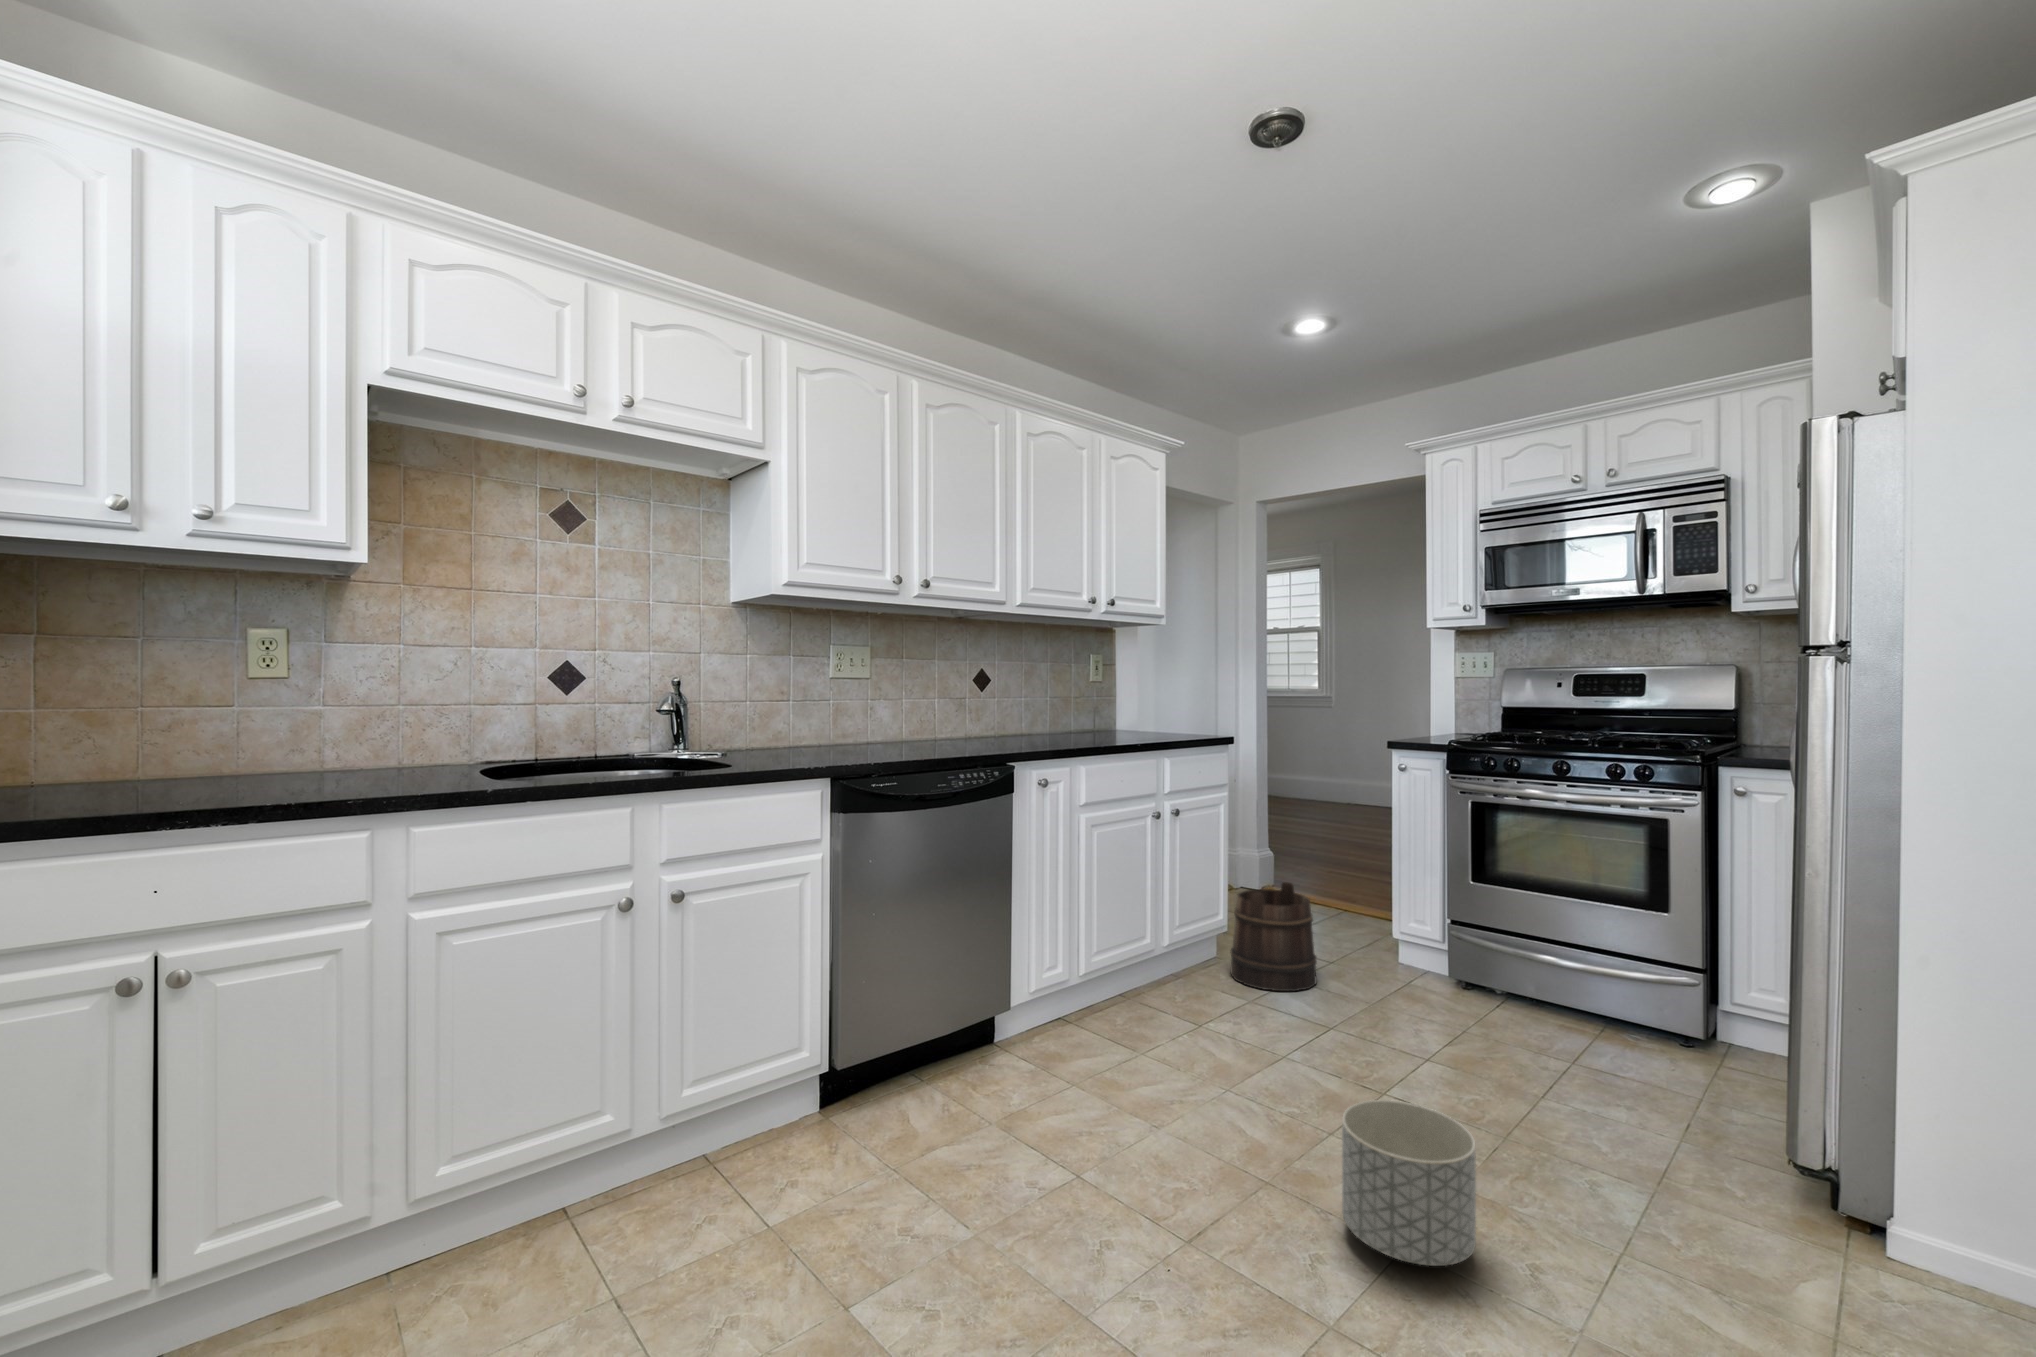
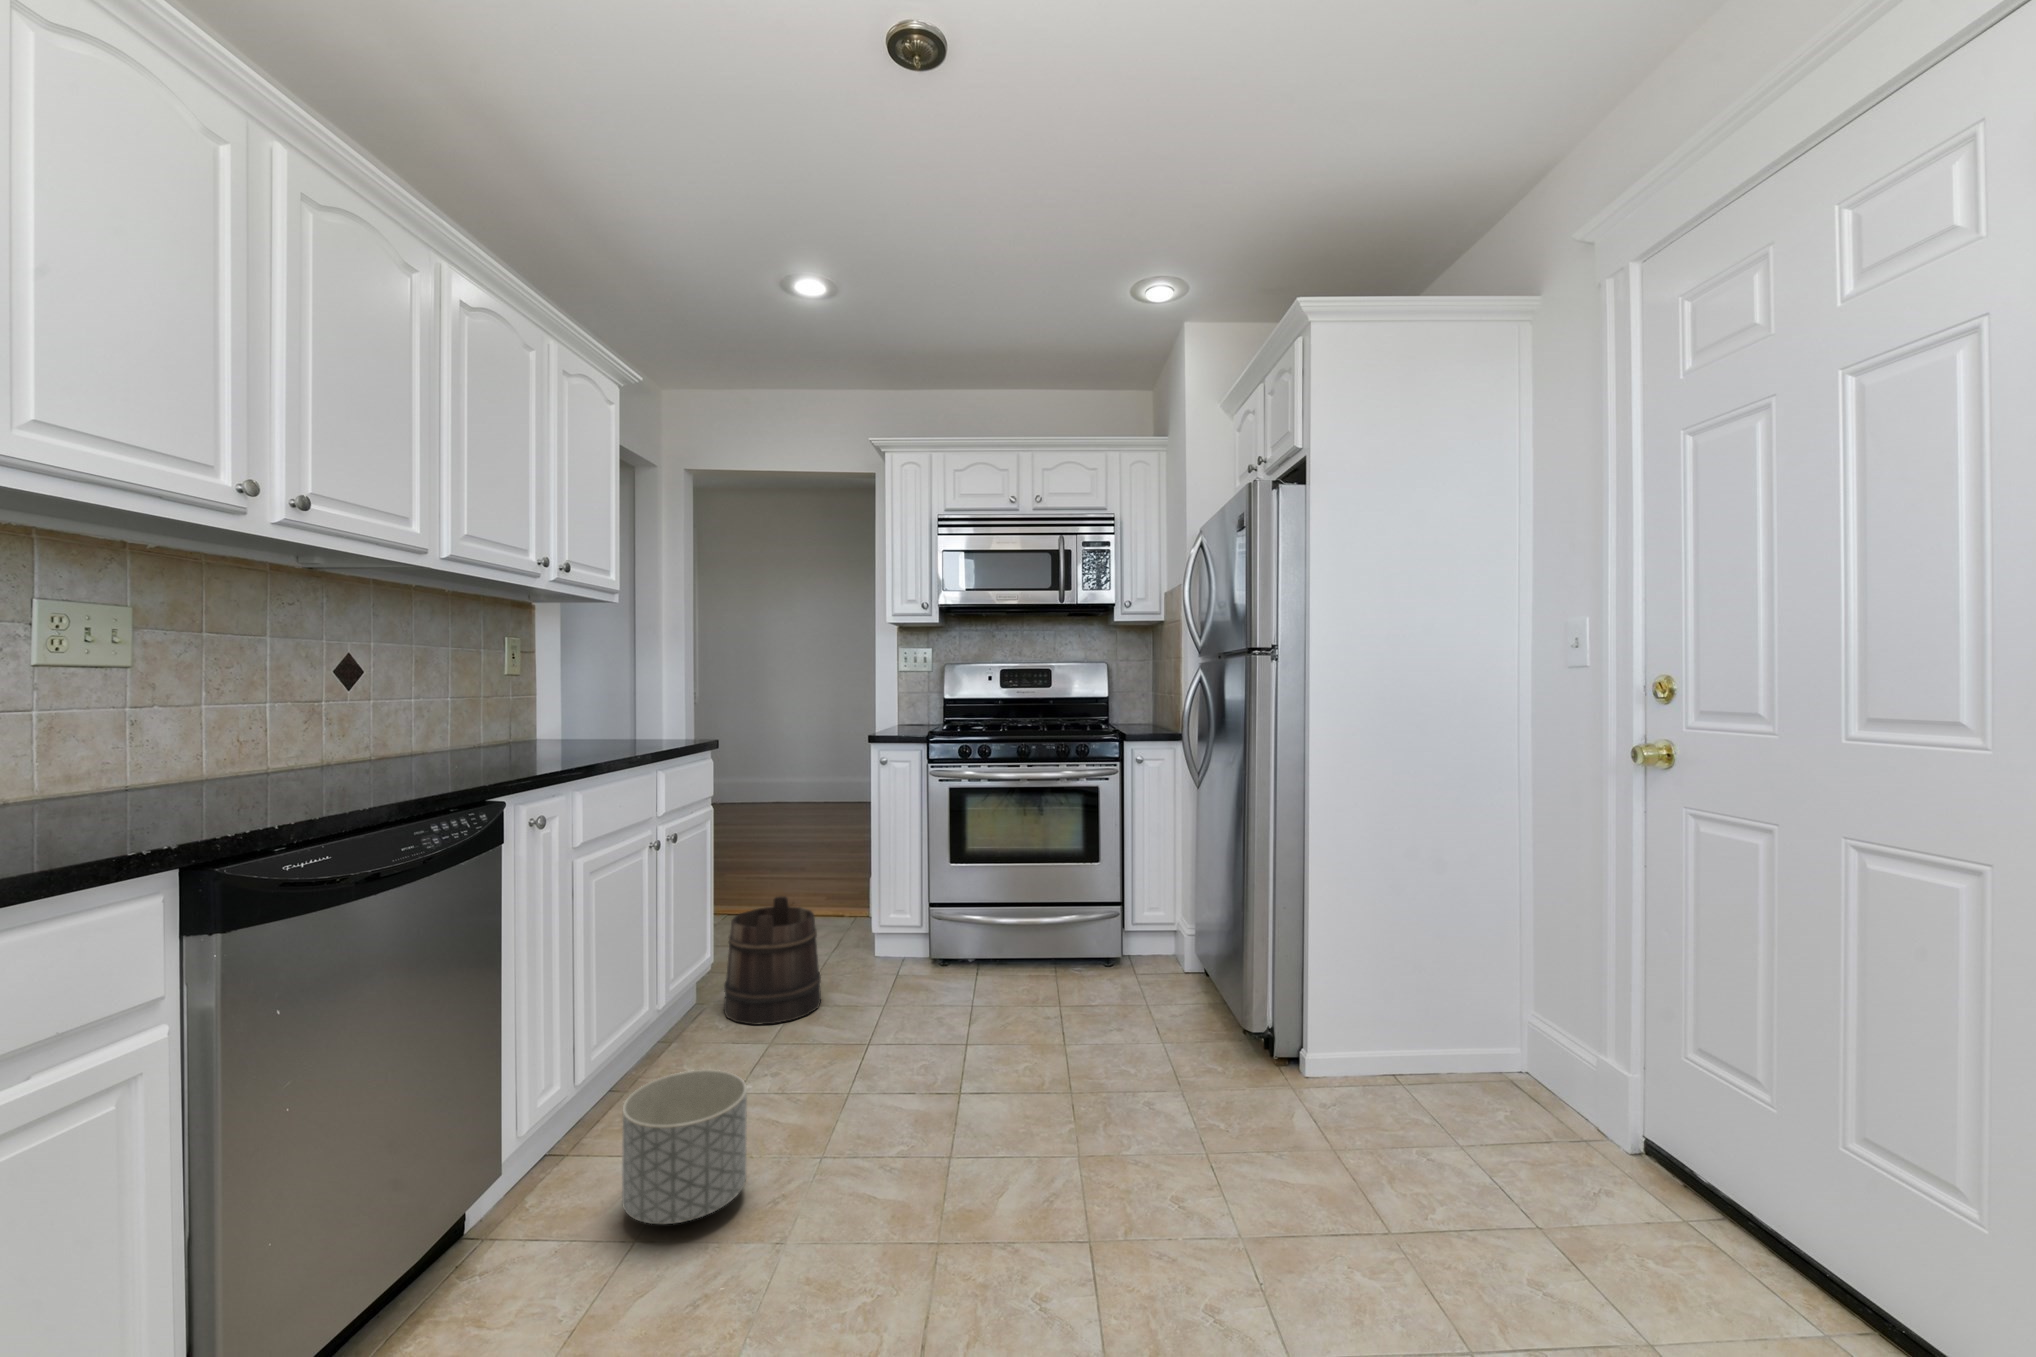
planter: present [1342,1100,1476,1266] -> present [622,1070,747,1224]

